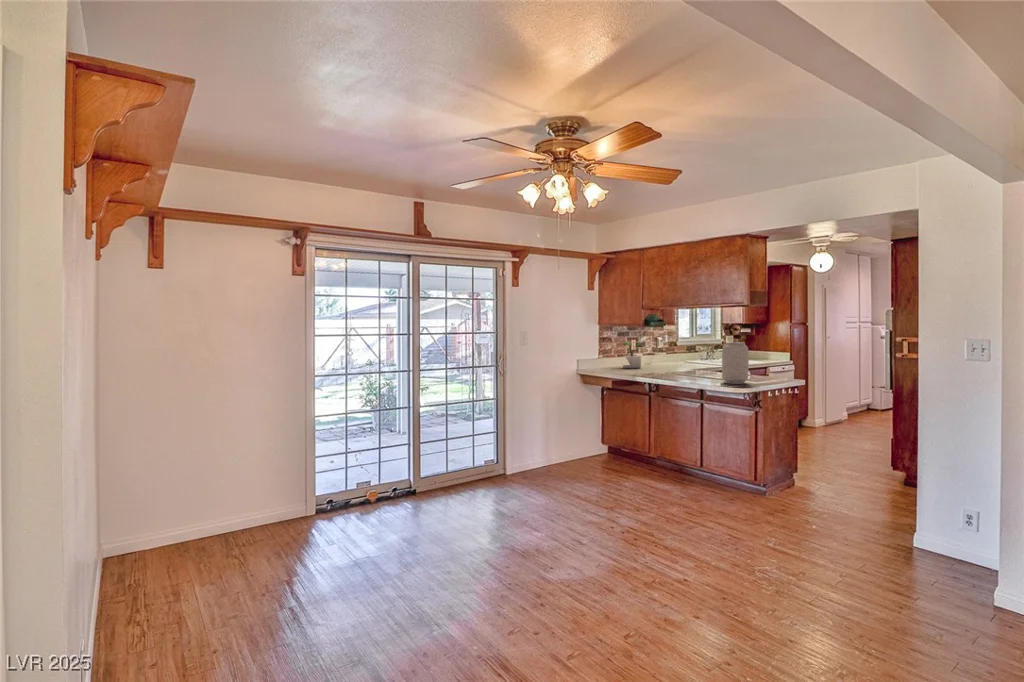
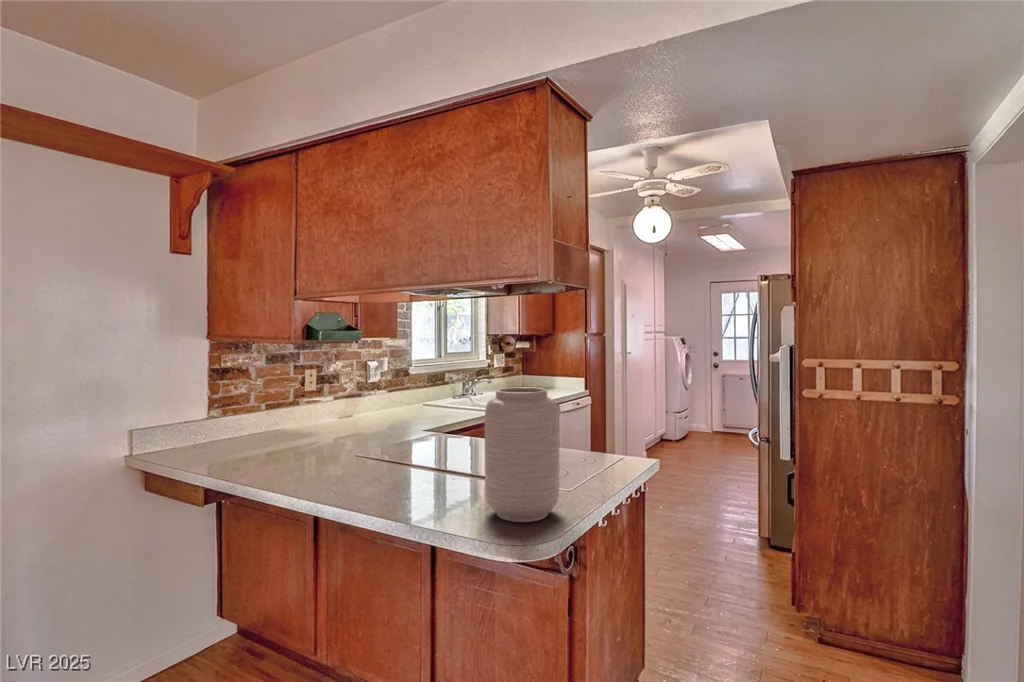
potted plant: present [623,342,641,368] -> none [263,377,333,439]

